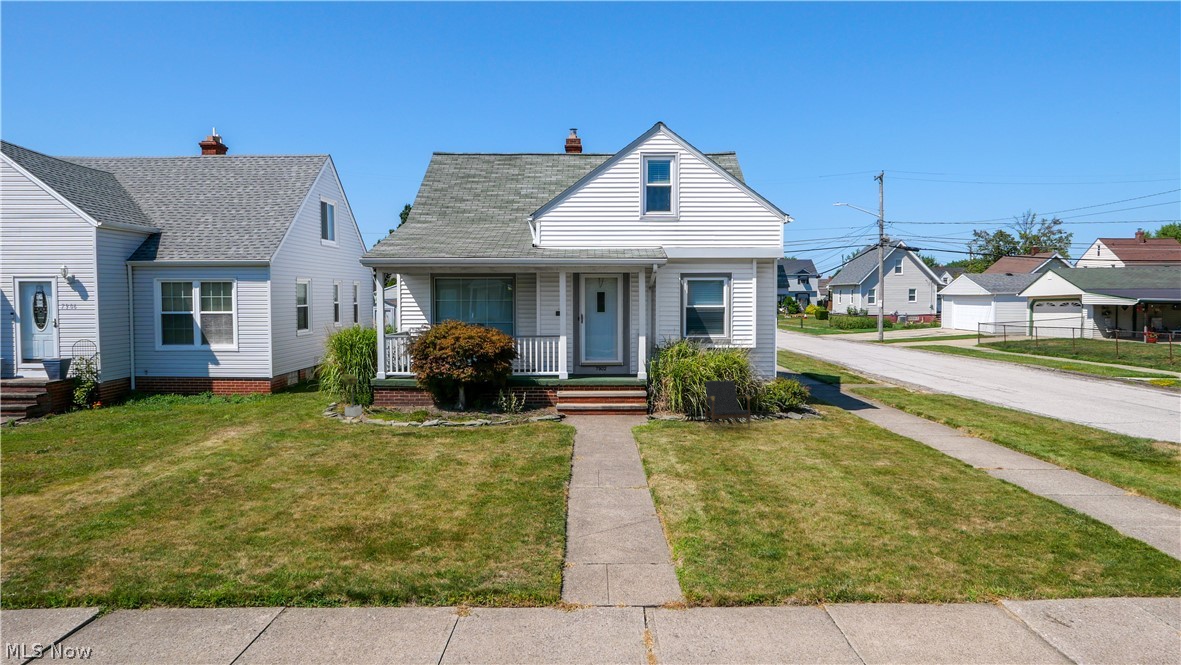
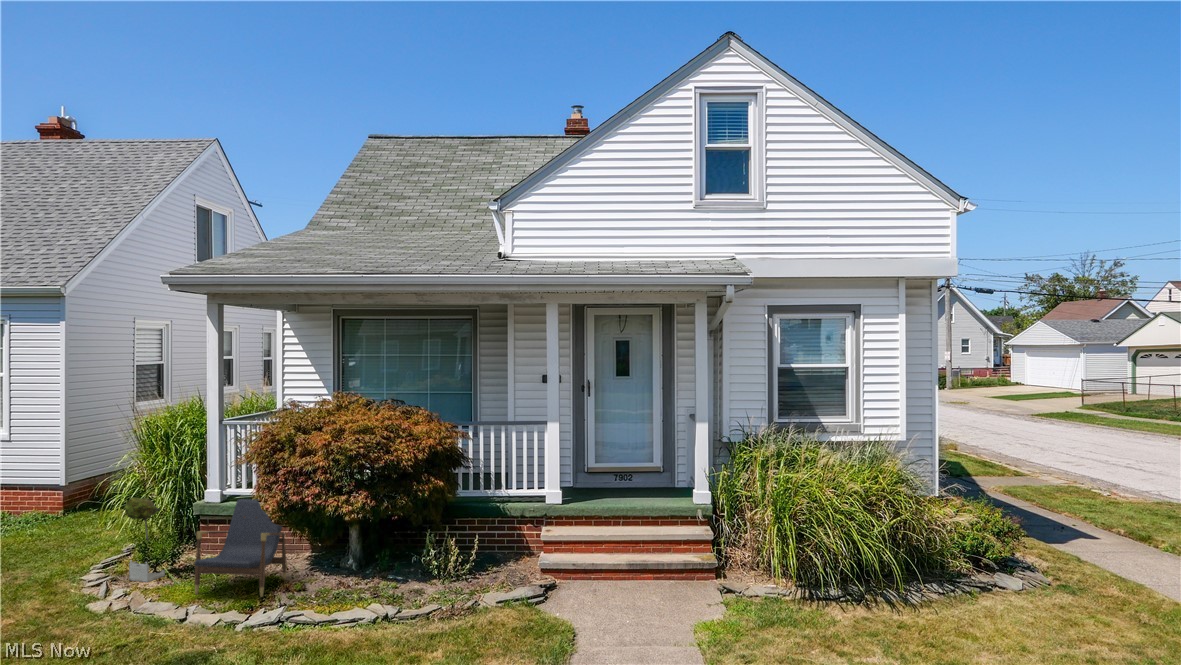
lounge chair: present [705,380,750,430] -> present [194,499,287,597]

